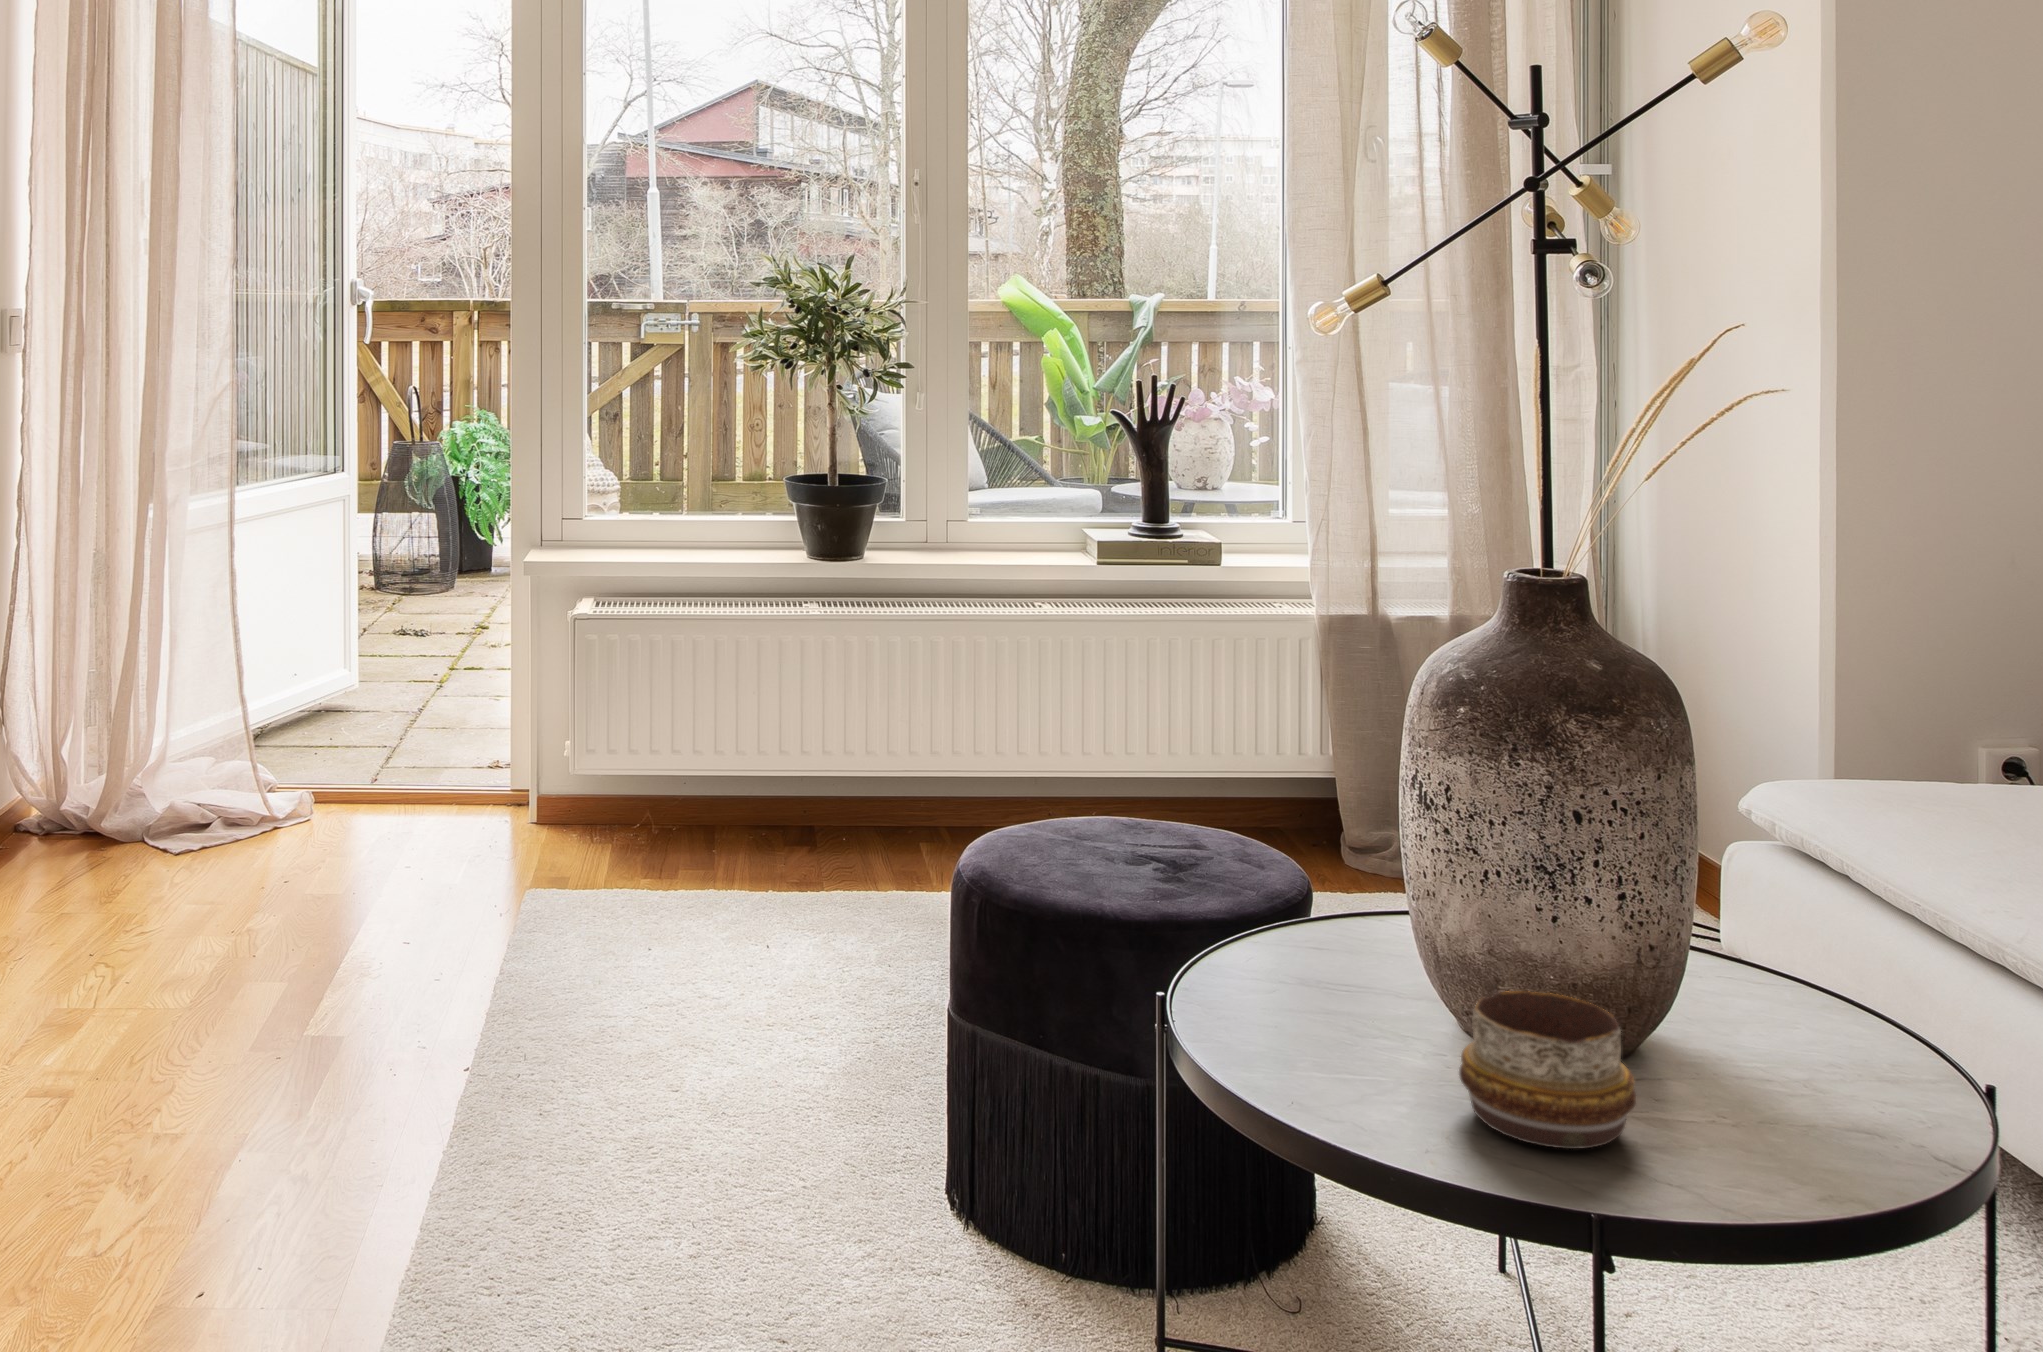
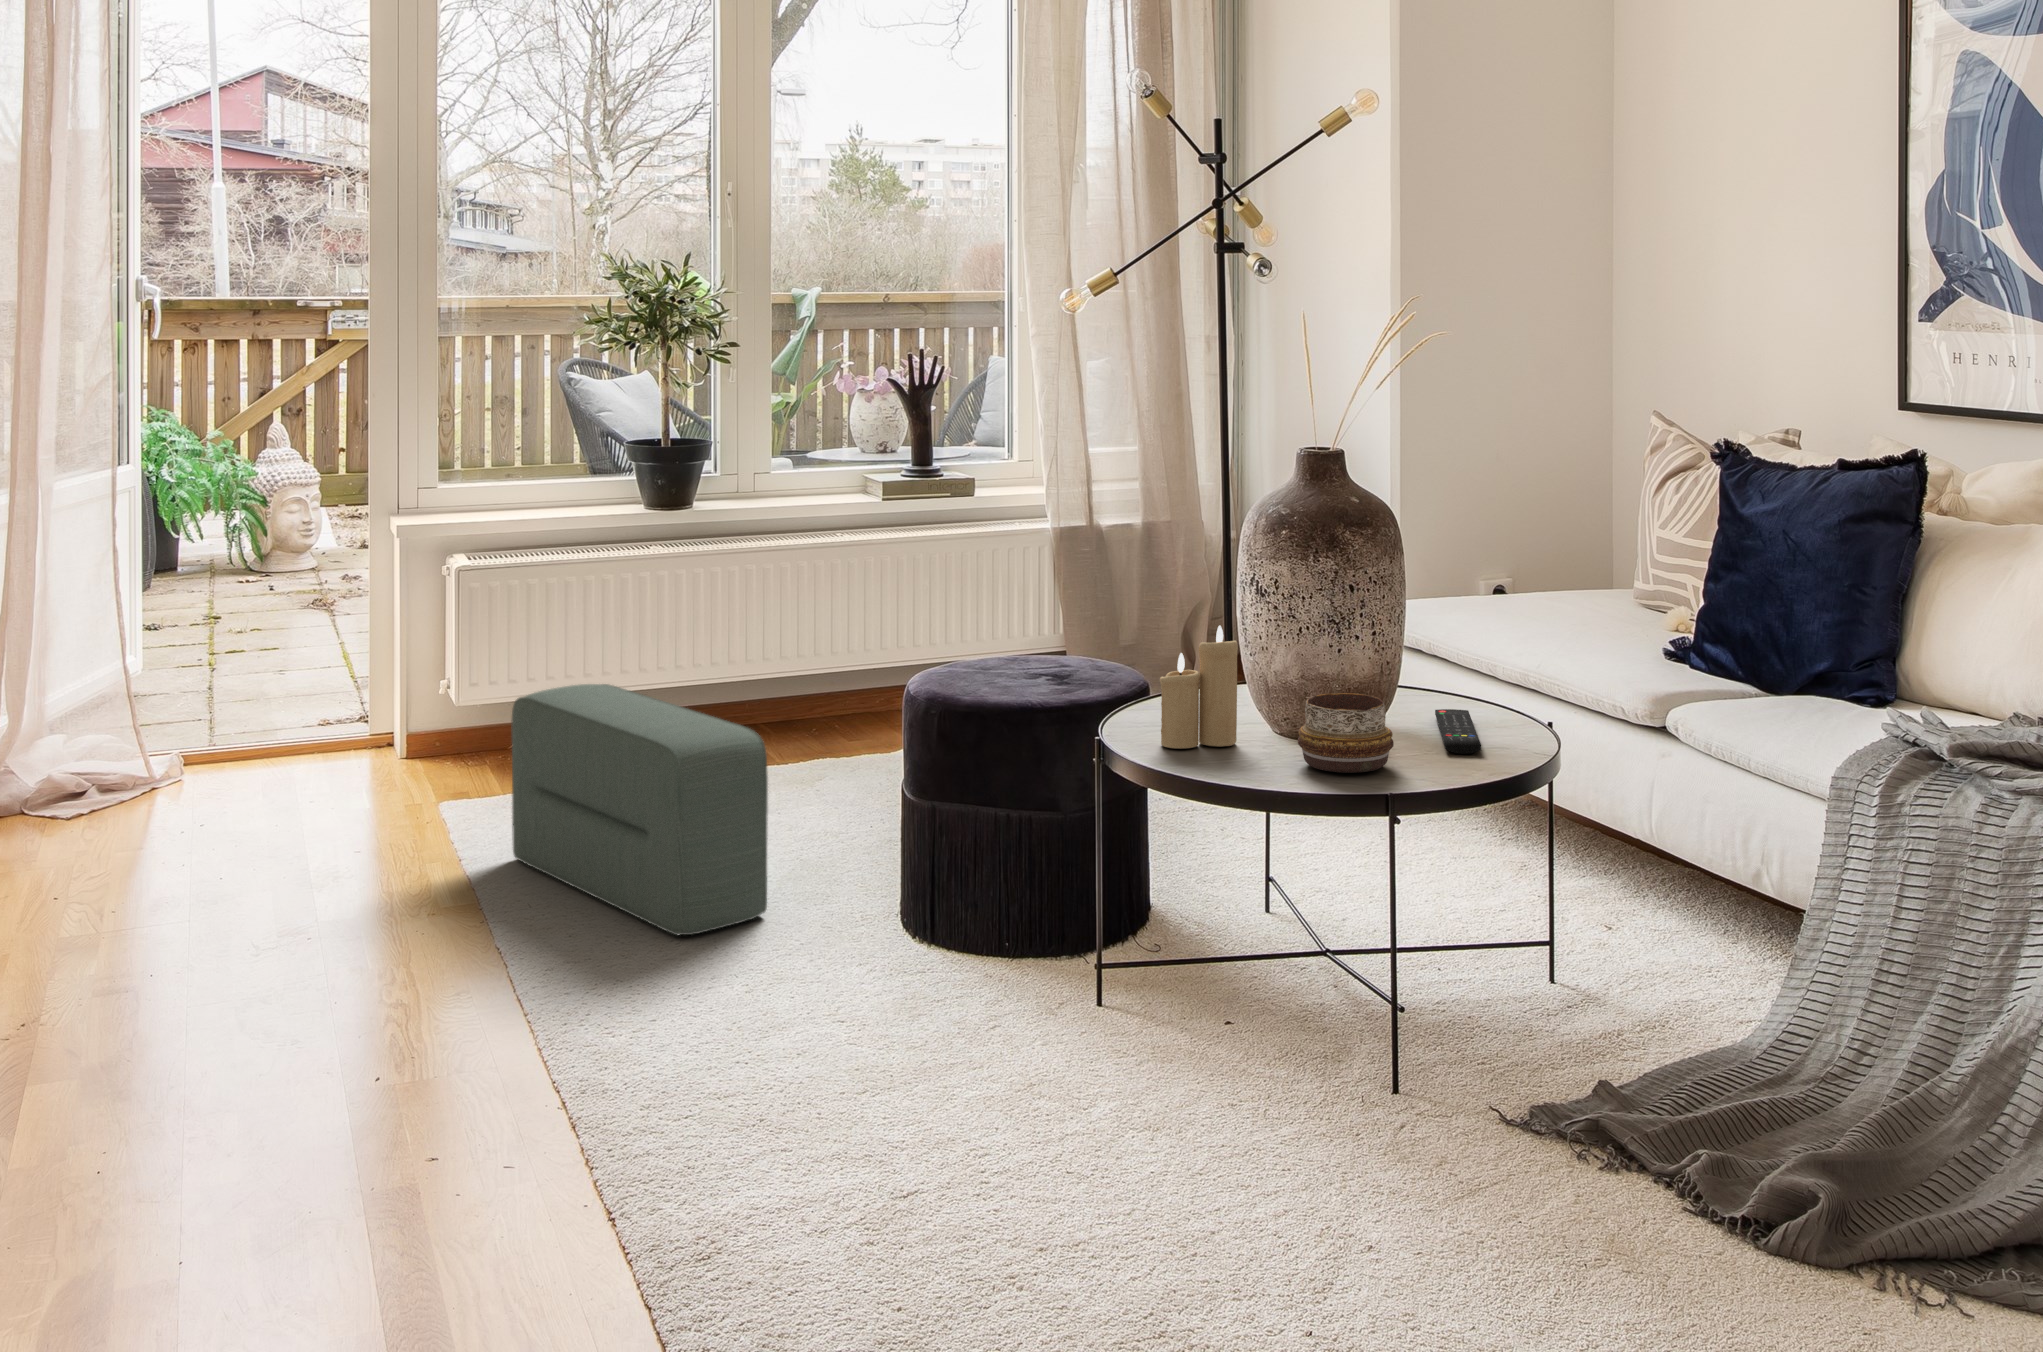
pouf: none [549,784,784,1148] -> present [511,684,768,936]
candle: none [1250,846,1382,1045] -> present [1160,625,1238,749]
remote control: none [1753,1020,1831,1134] -> present [1435,709,1481,754]

